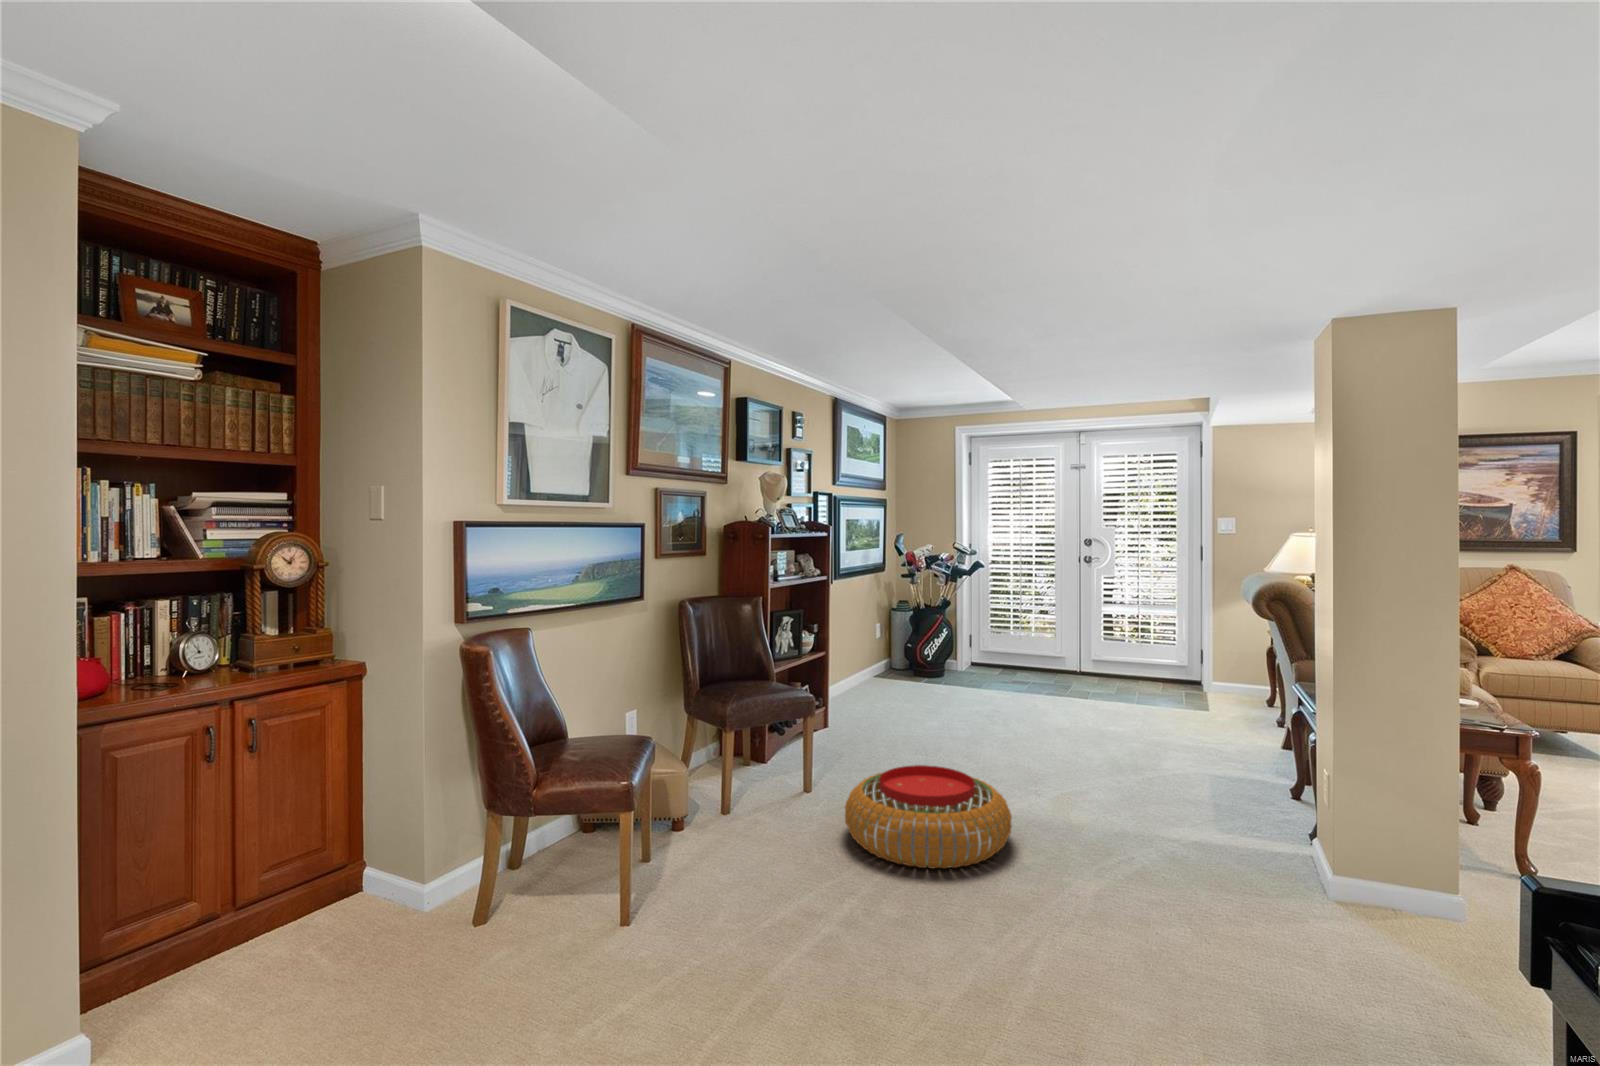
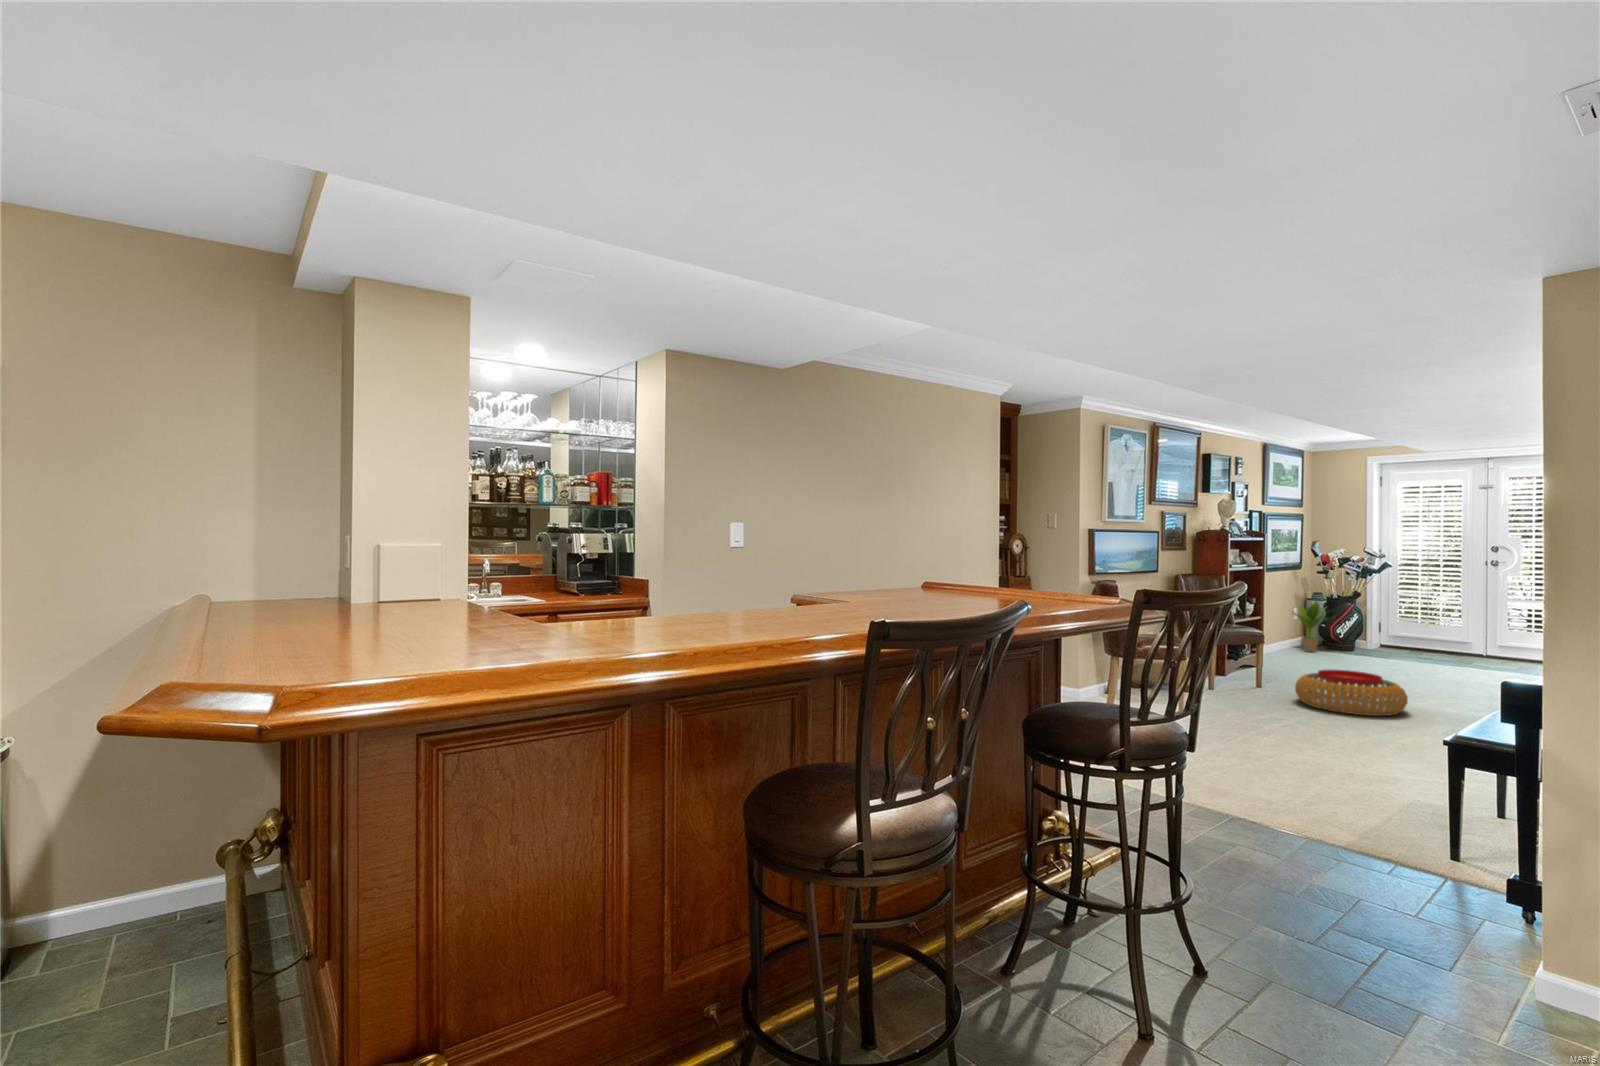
potted plant: none [873,617,922,685] -> present [1292,602,1325,652]

